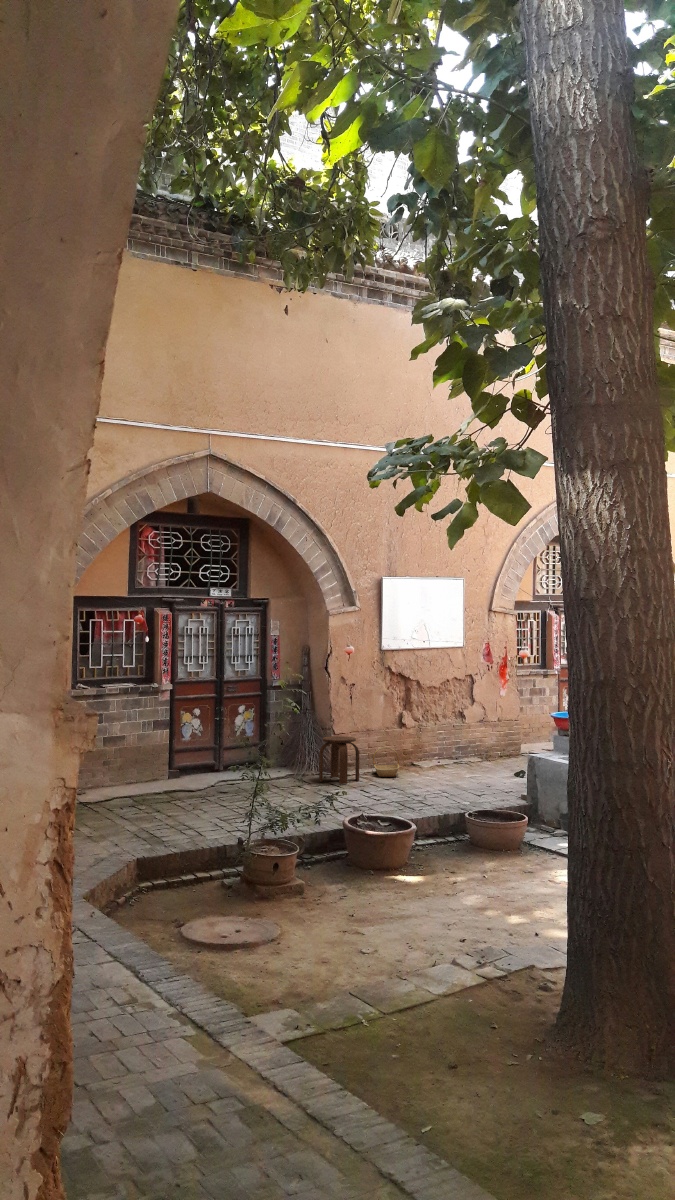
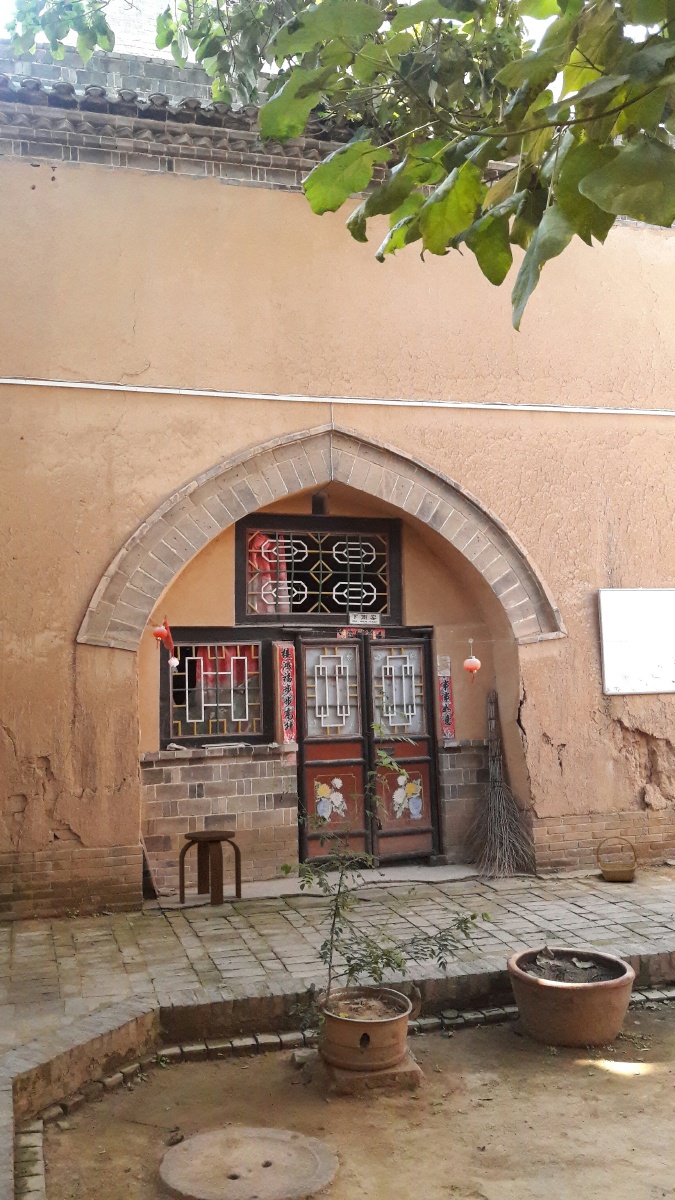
stool: present [319,736,359,784] -> present [179,830,241,905]

